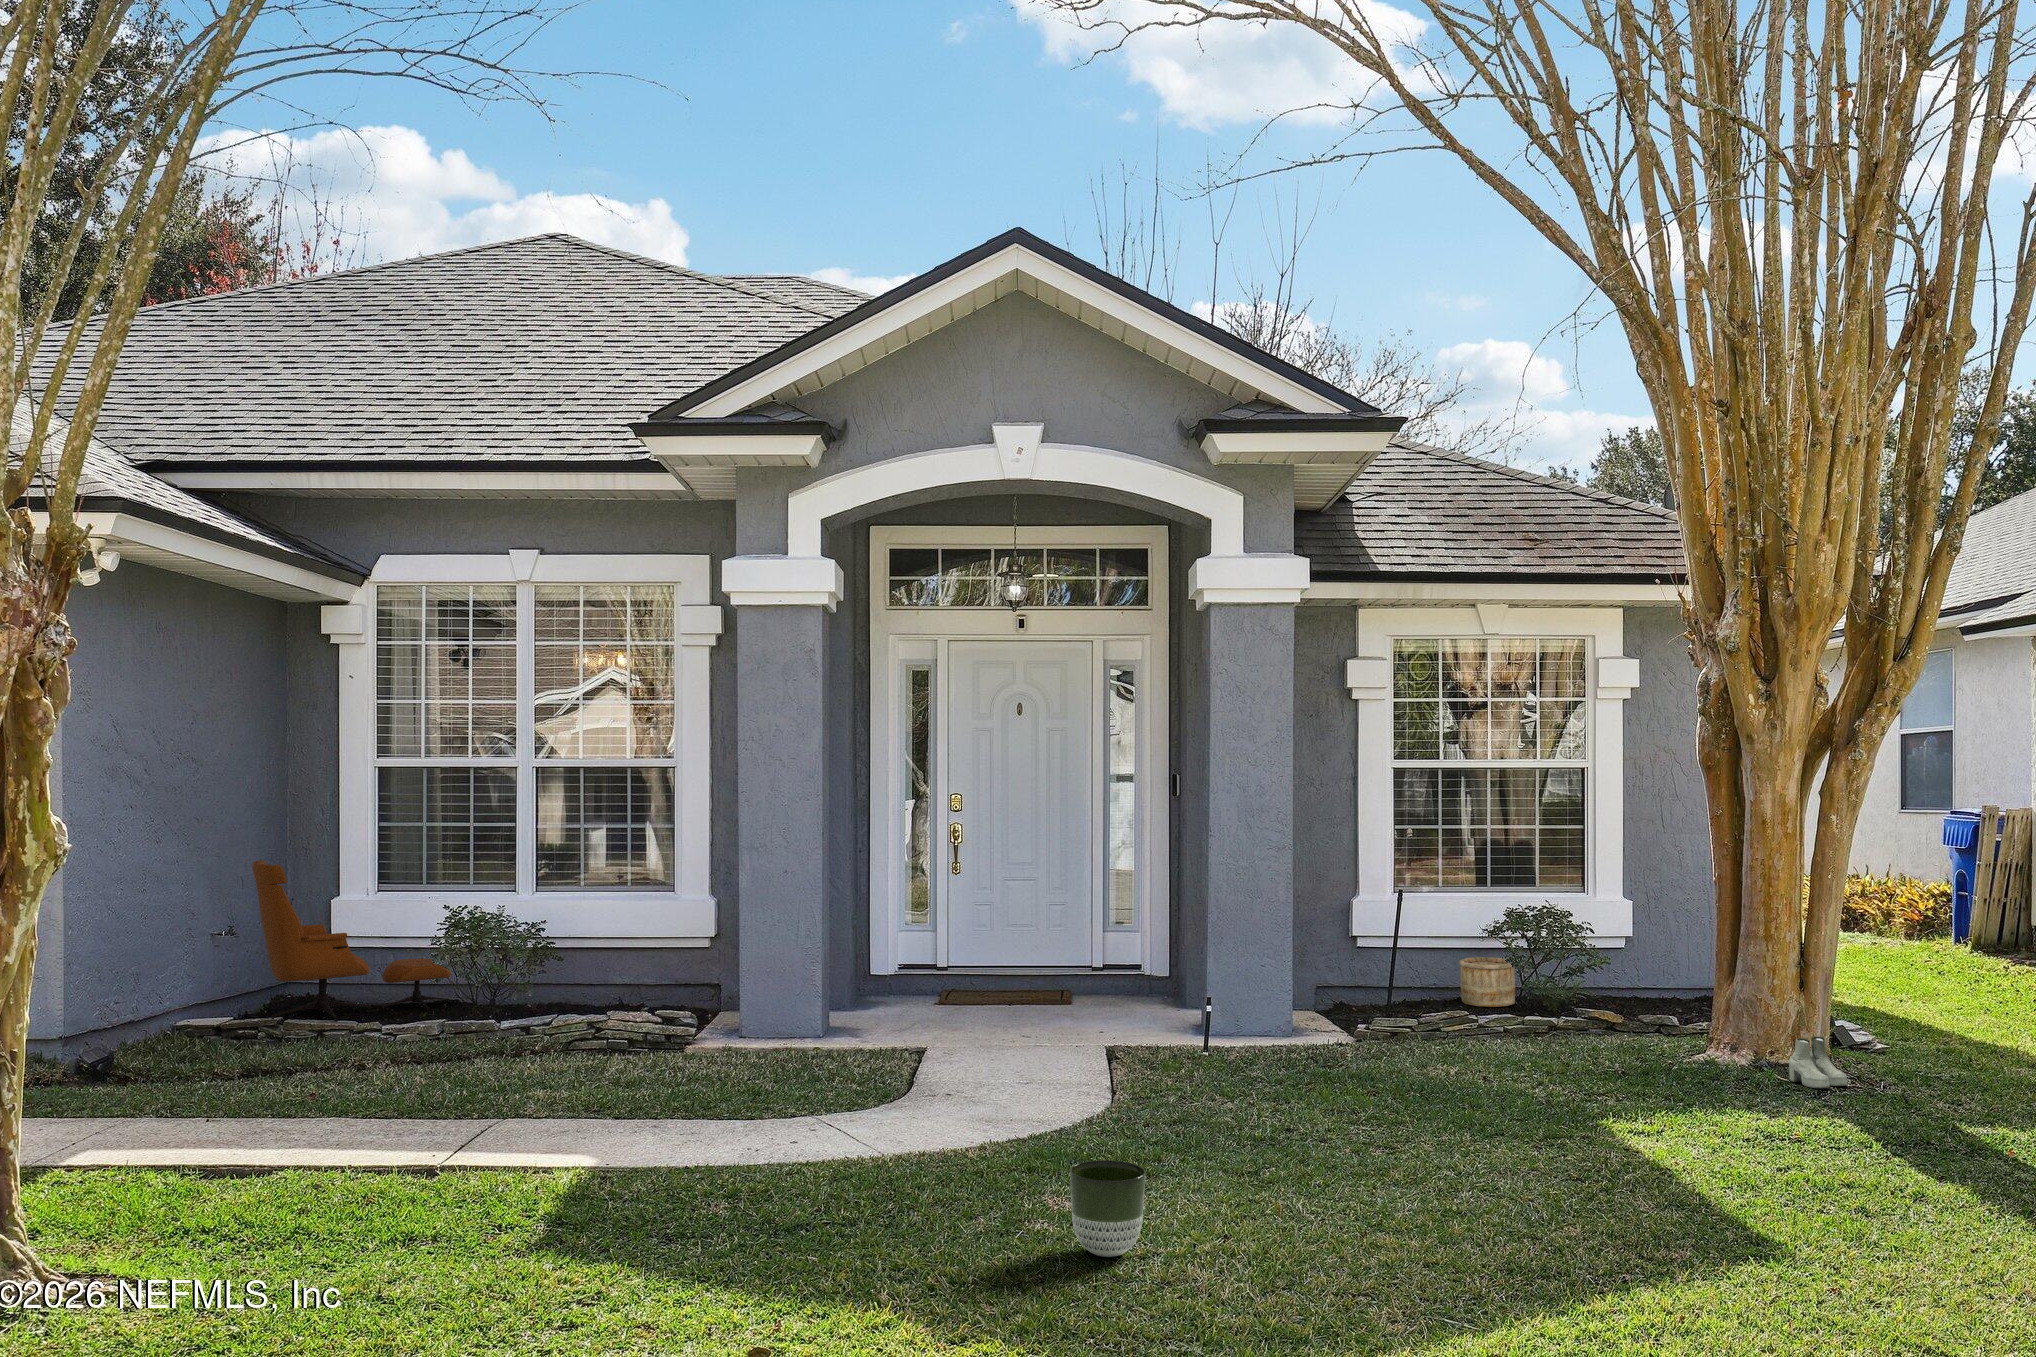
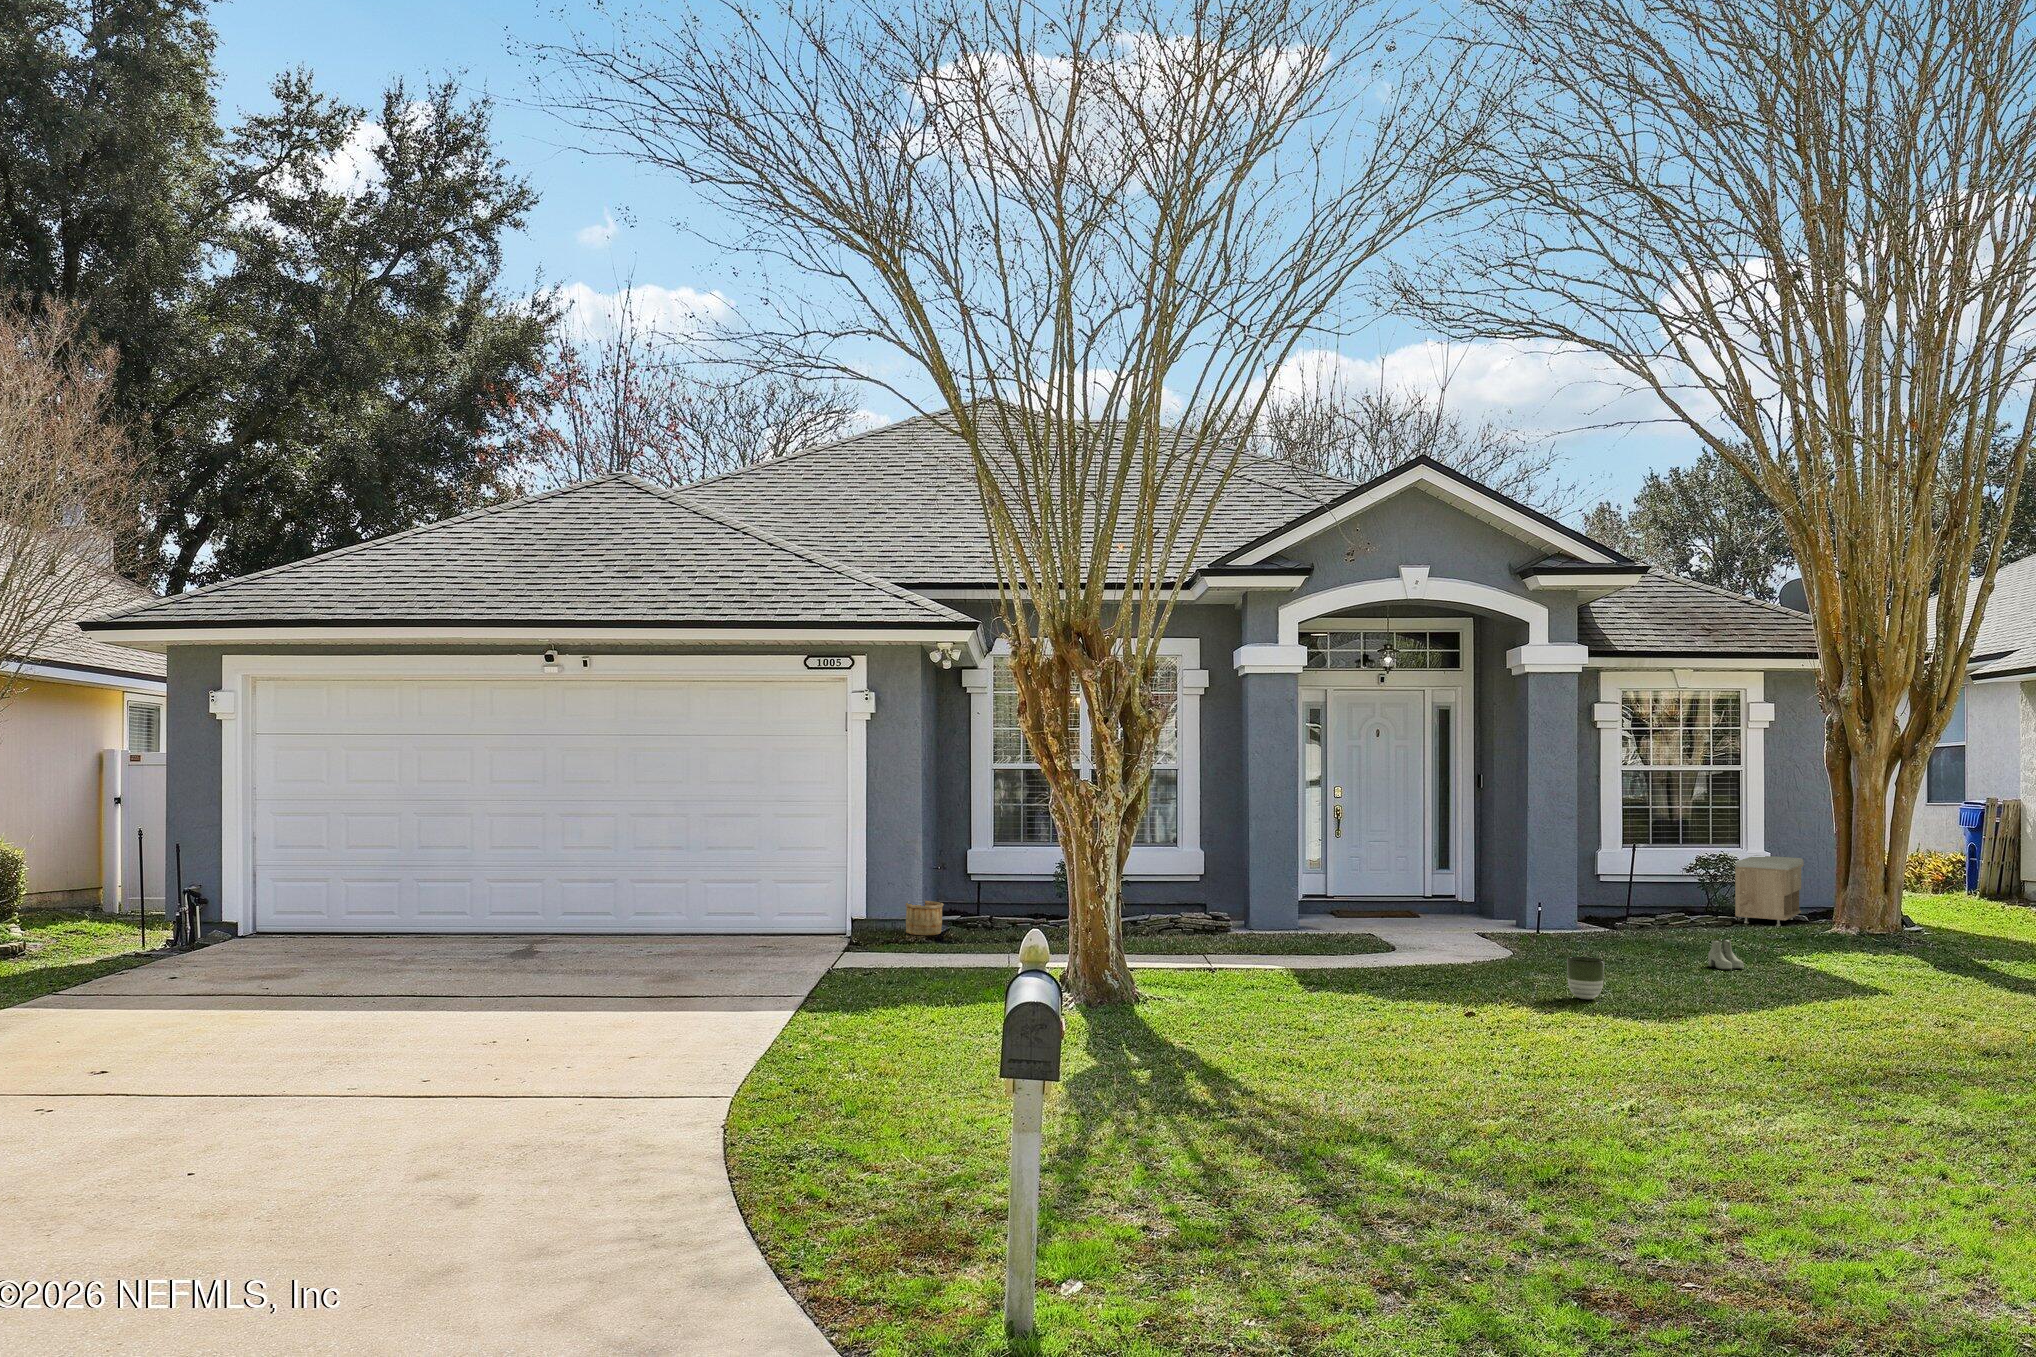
lounge chair: present [253,860,451,1021] -> none [945,824,1047,920]
storage bench: none [1570,901,1684,1020] -> present [1735,855,1804,926]
wooden bucket: present [1459,957,1515,1007] -> present [905,901,944,935]
boots: present [1789,1037,1848,1088] -> present [1708,939,1744,969]

